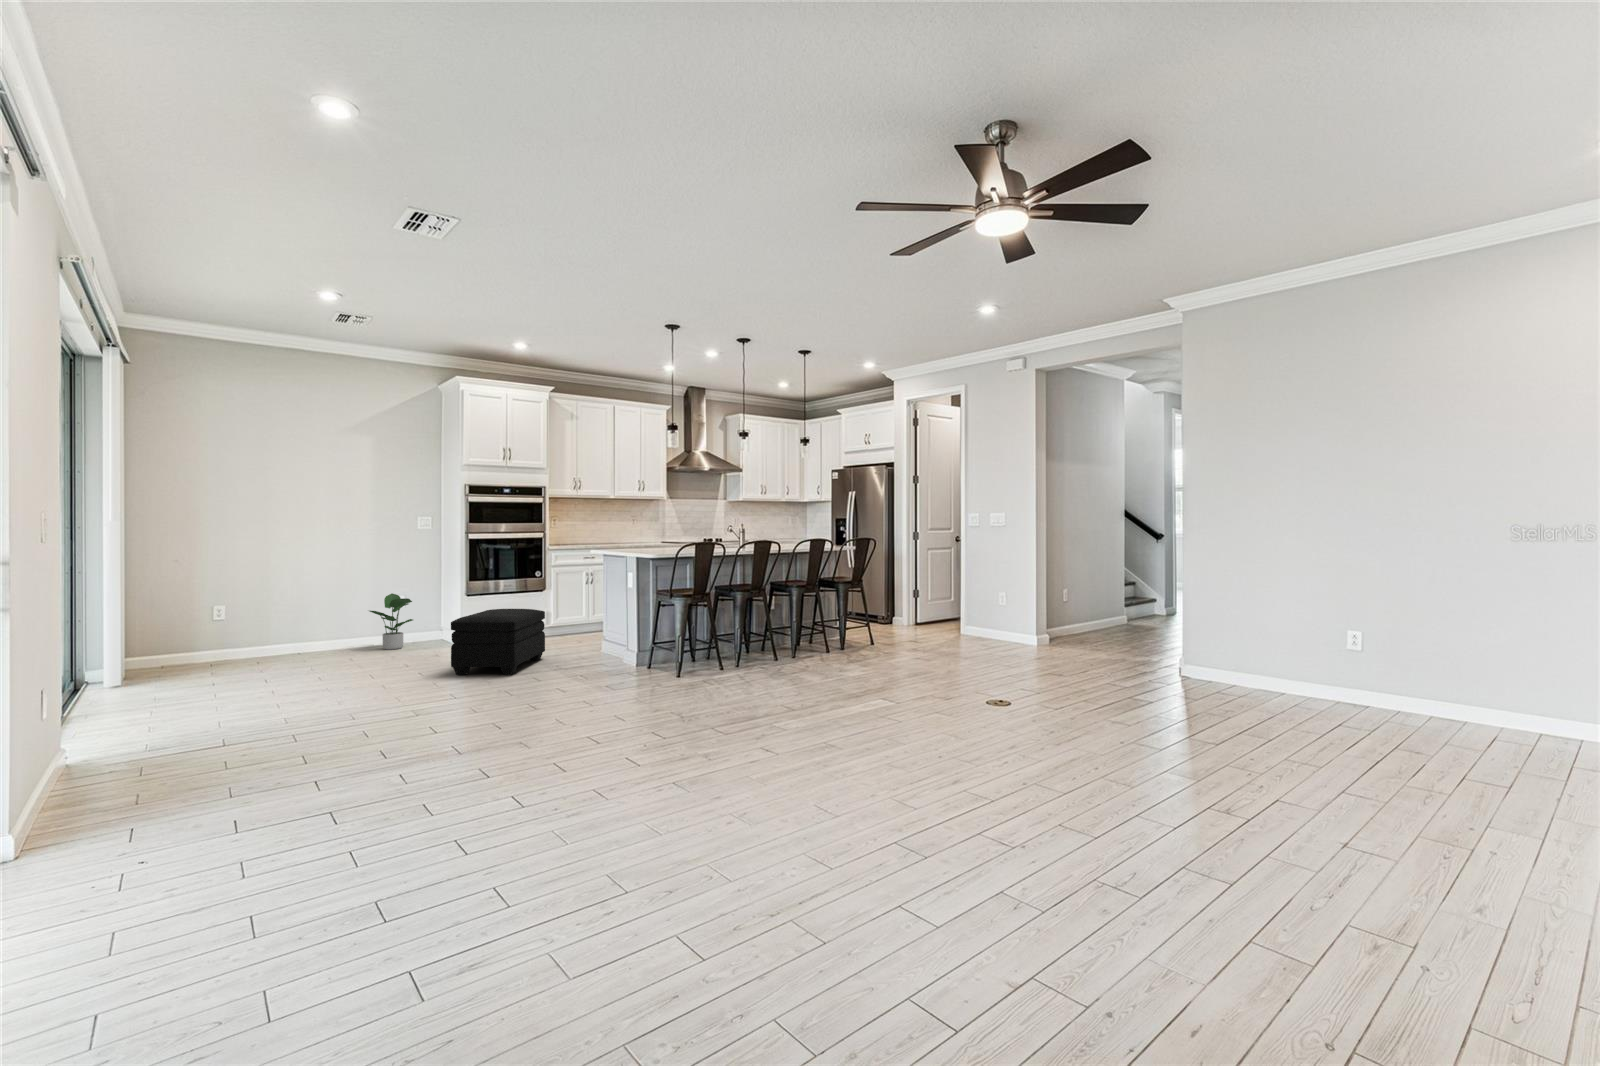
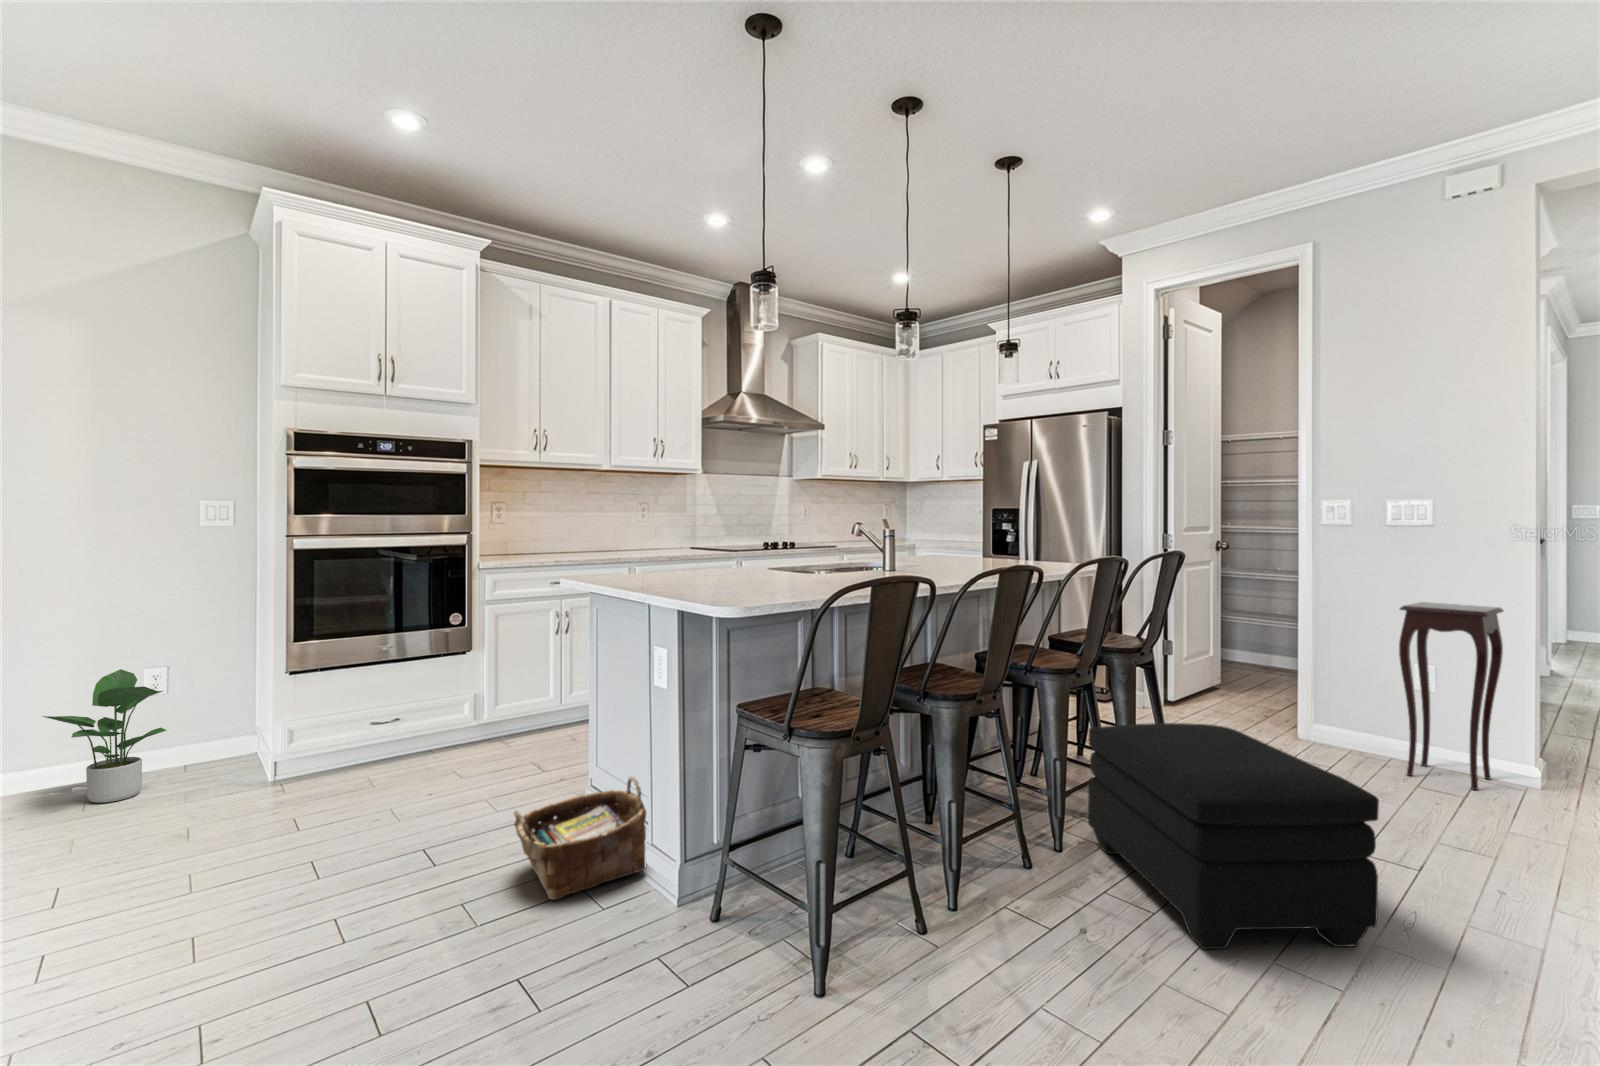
side table: none [979,563,1024,648] -> present [1399,602,1503,790]
ottoman: present [451,609,545,675] -> present [1088,723,1379,949]
woven basket: none [570,627,621,666] -> present [514,777,646,900]

